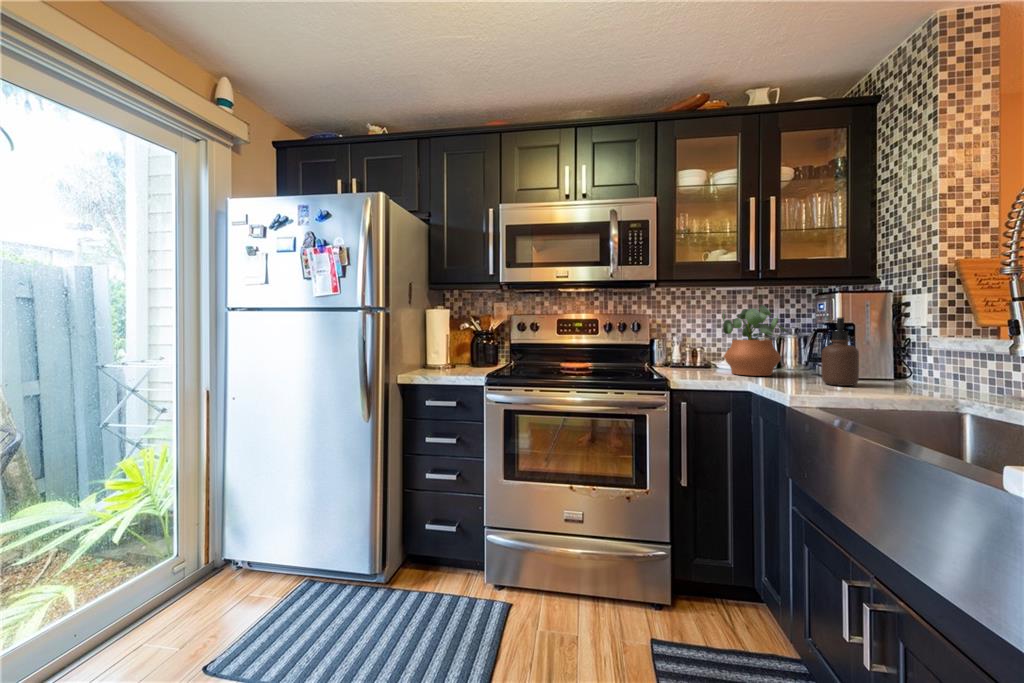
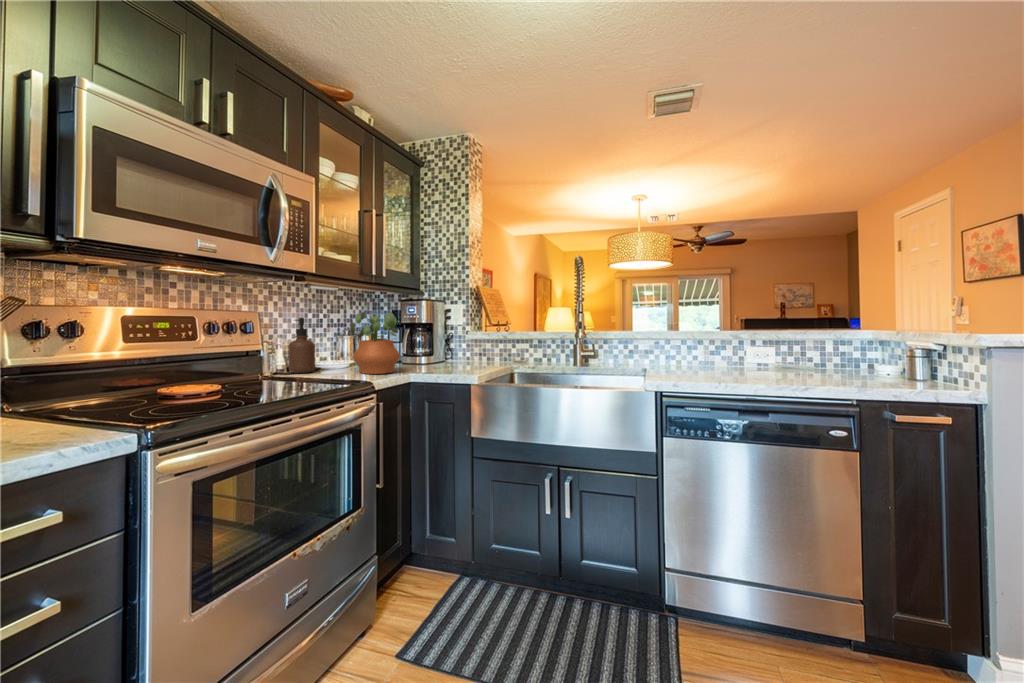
soap dispenser: present [821,317,859,386] -> present [288,318,315,373]

